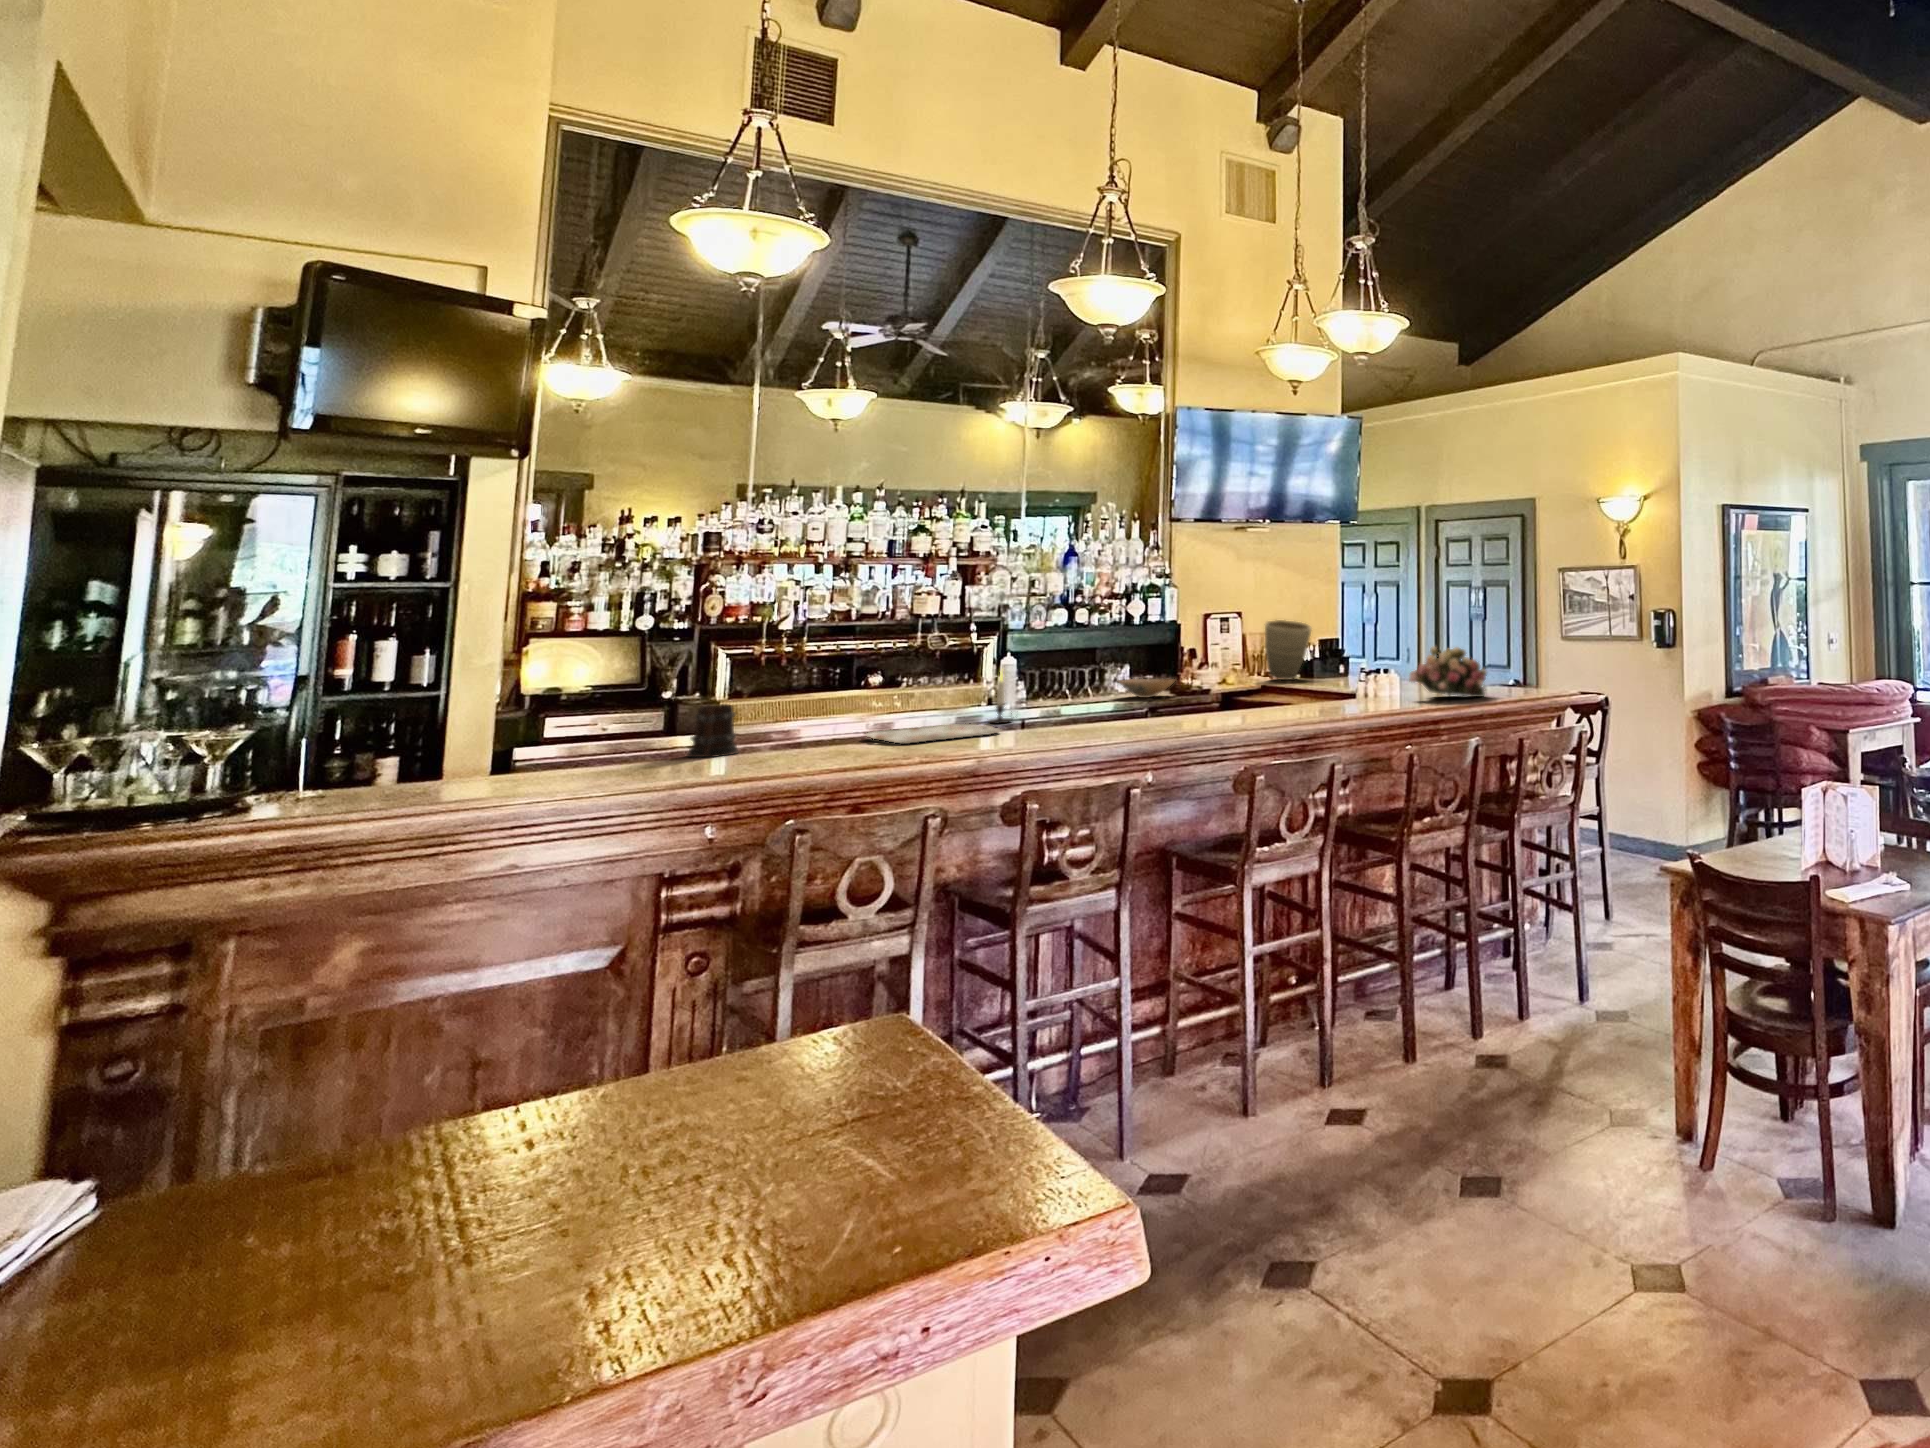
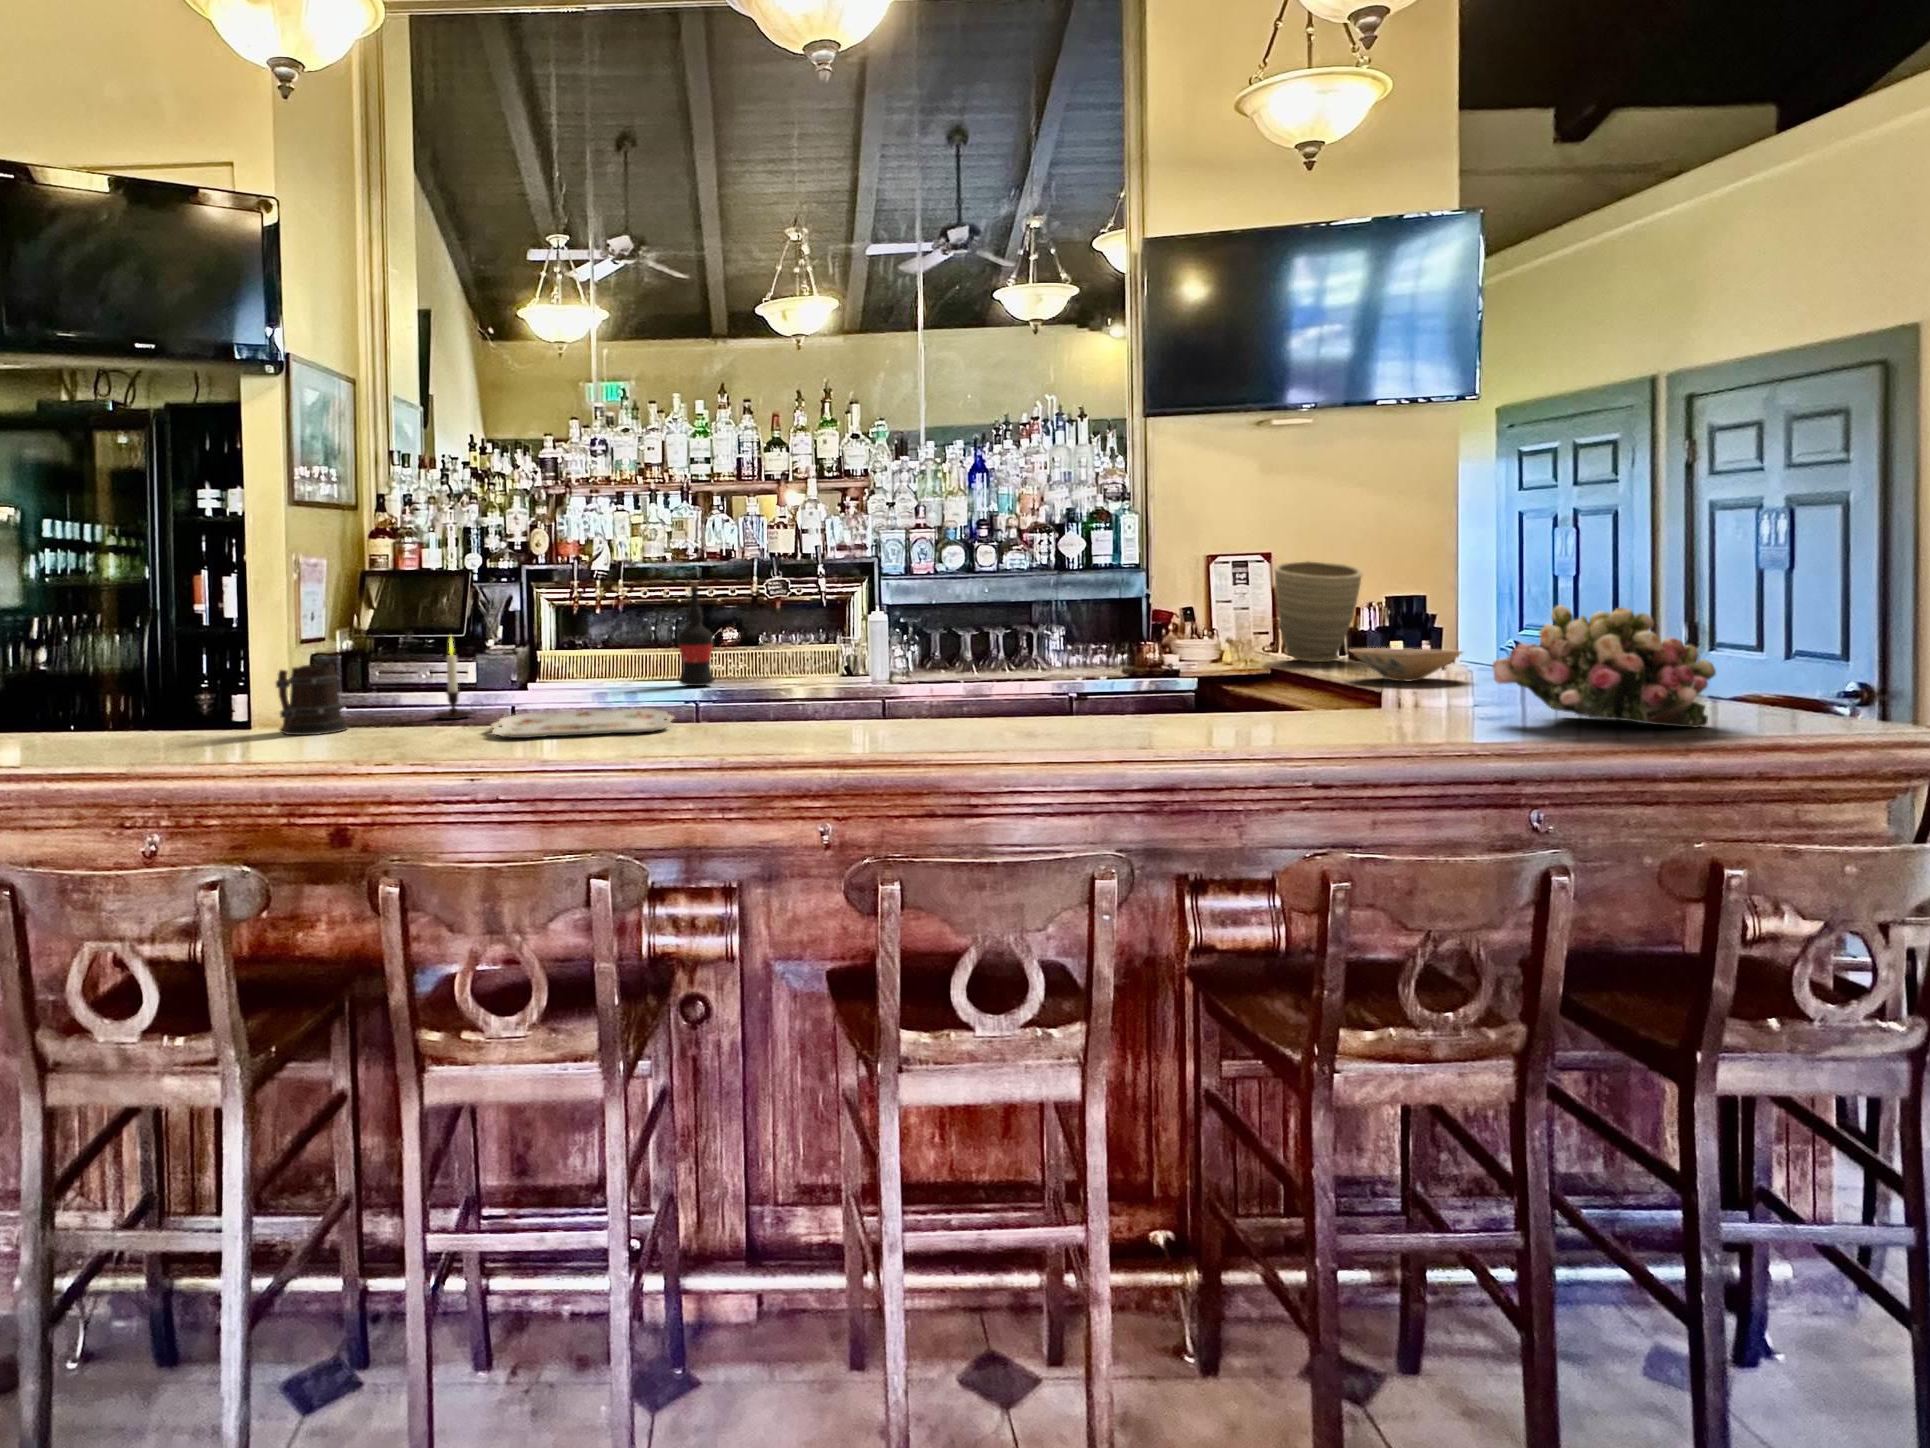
wine bottle: none [895,638,926,714] -> present [678,583,714,686]
candle: present [988,672,1012,723] -> present [435,638,482,719]
bowl: present [1119,679,1175,698] -> present [1349,648,1462,681]

